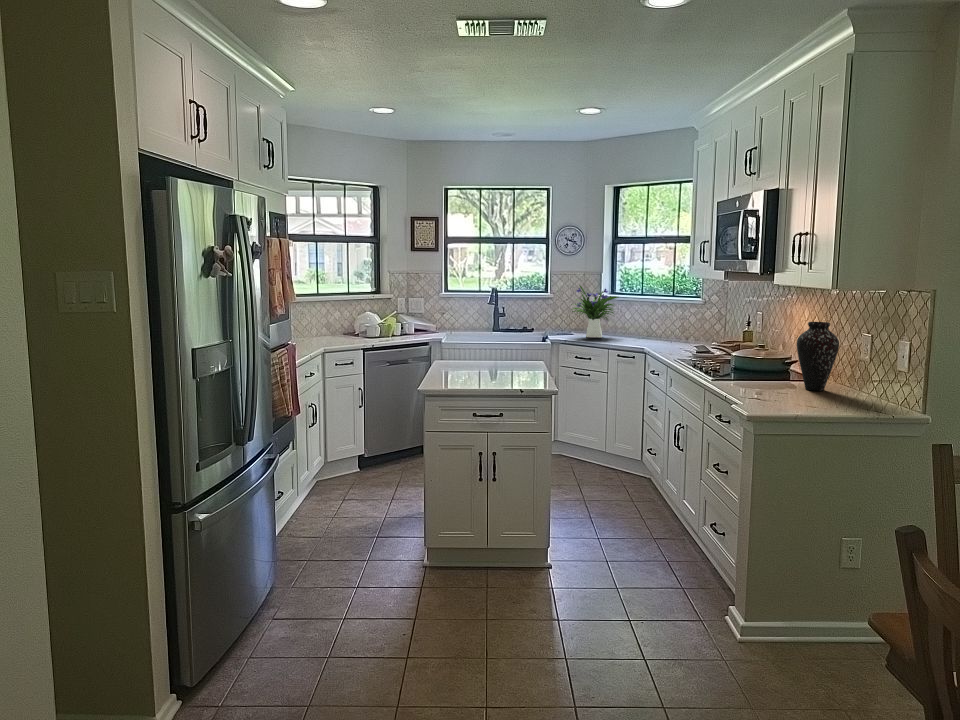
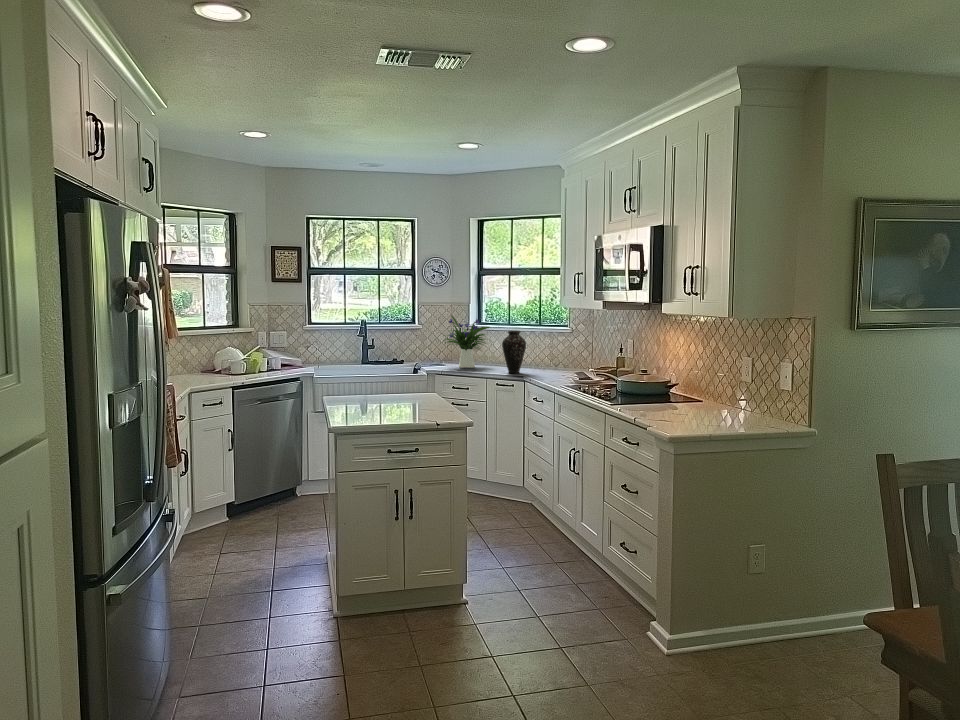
vase: present [797,322,839,391] -> present [502,331,526,373]

